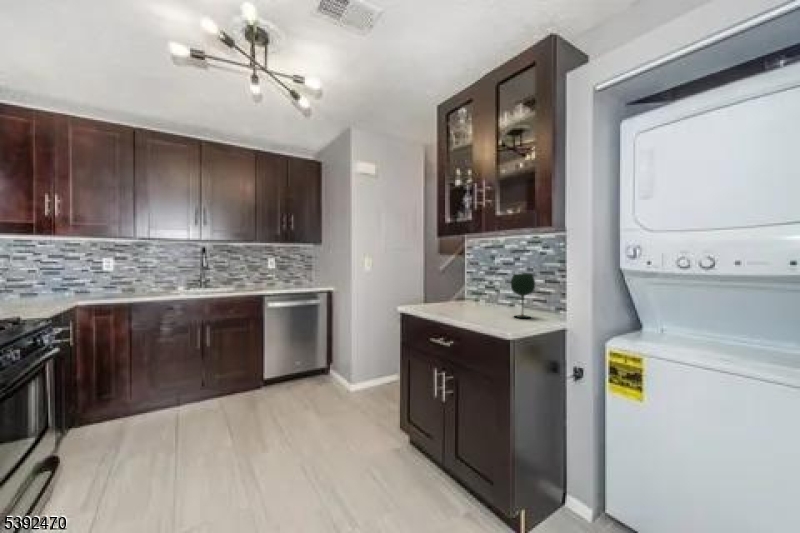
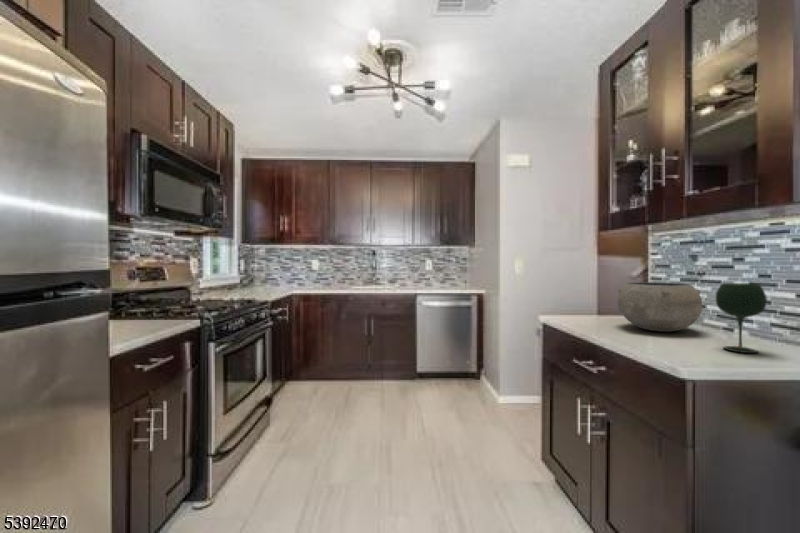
ceramic bowl: none [450,275,500,310] -> present [618,282,702,332]

